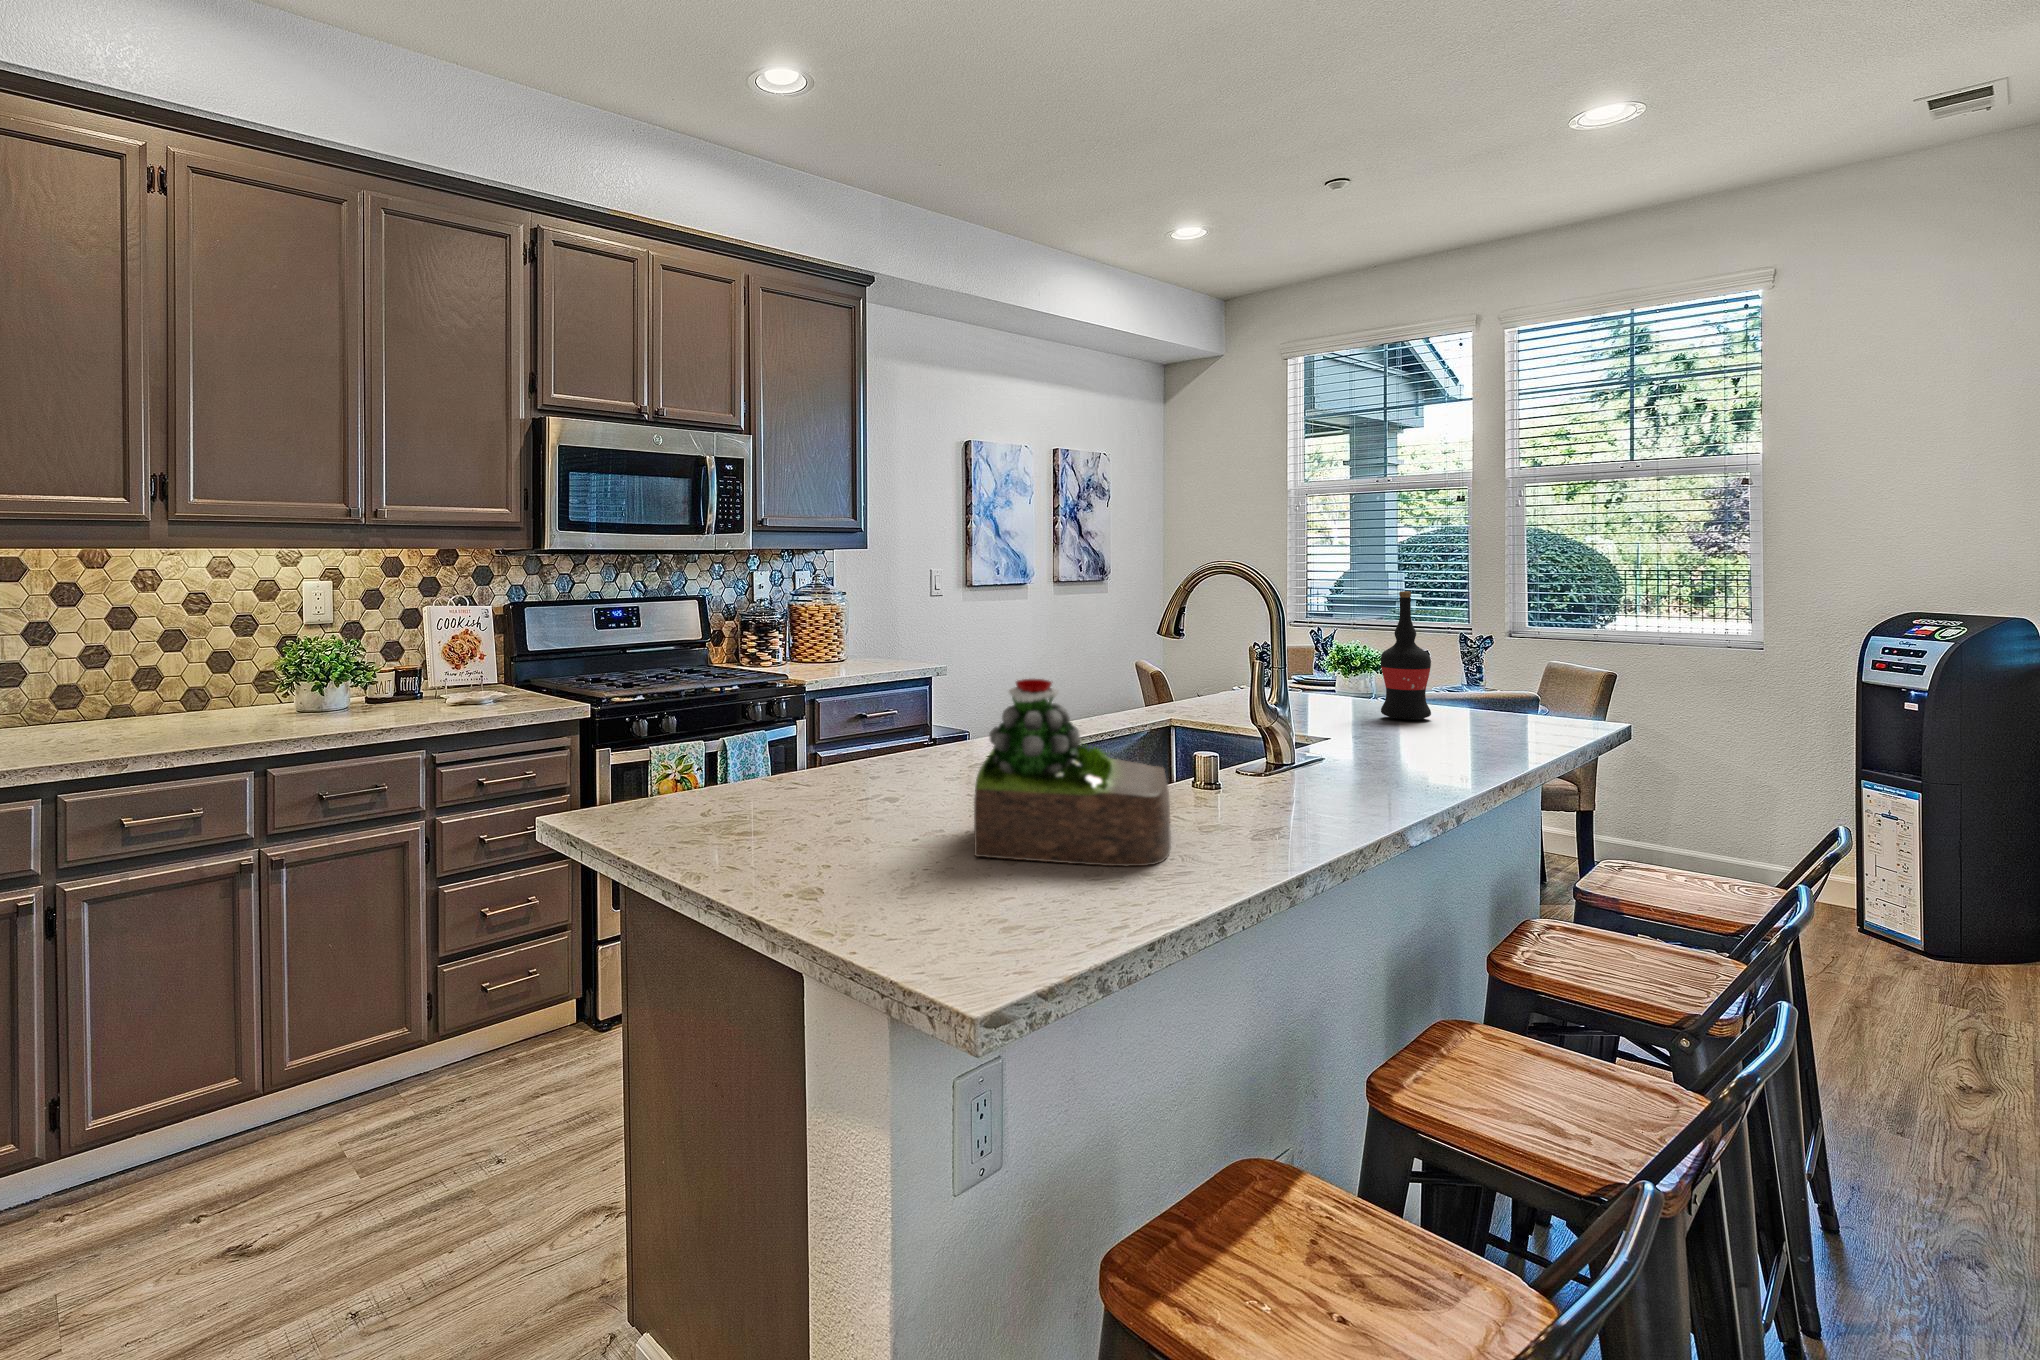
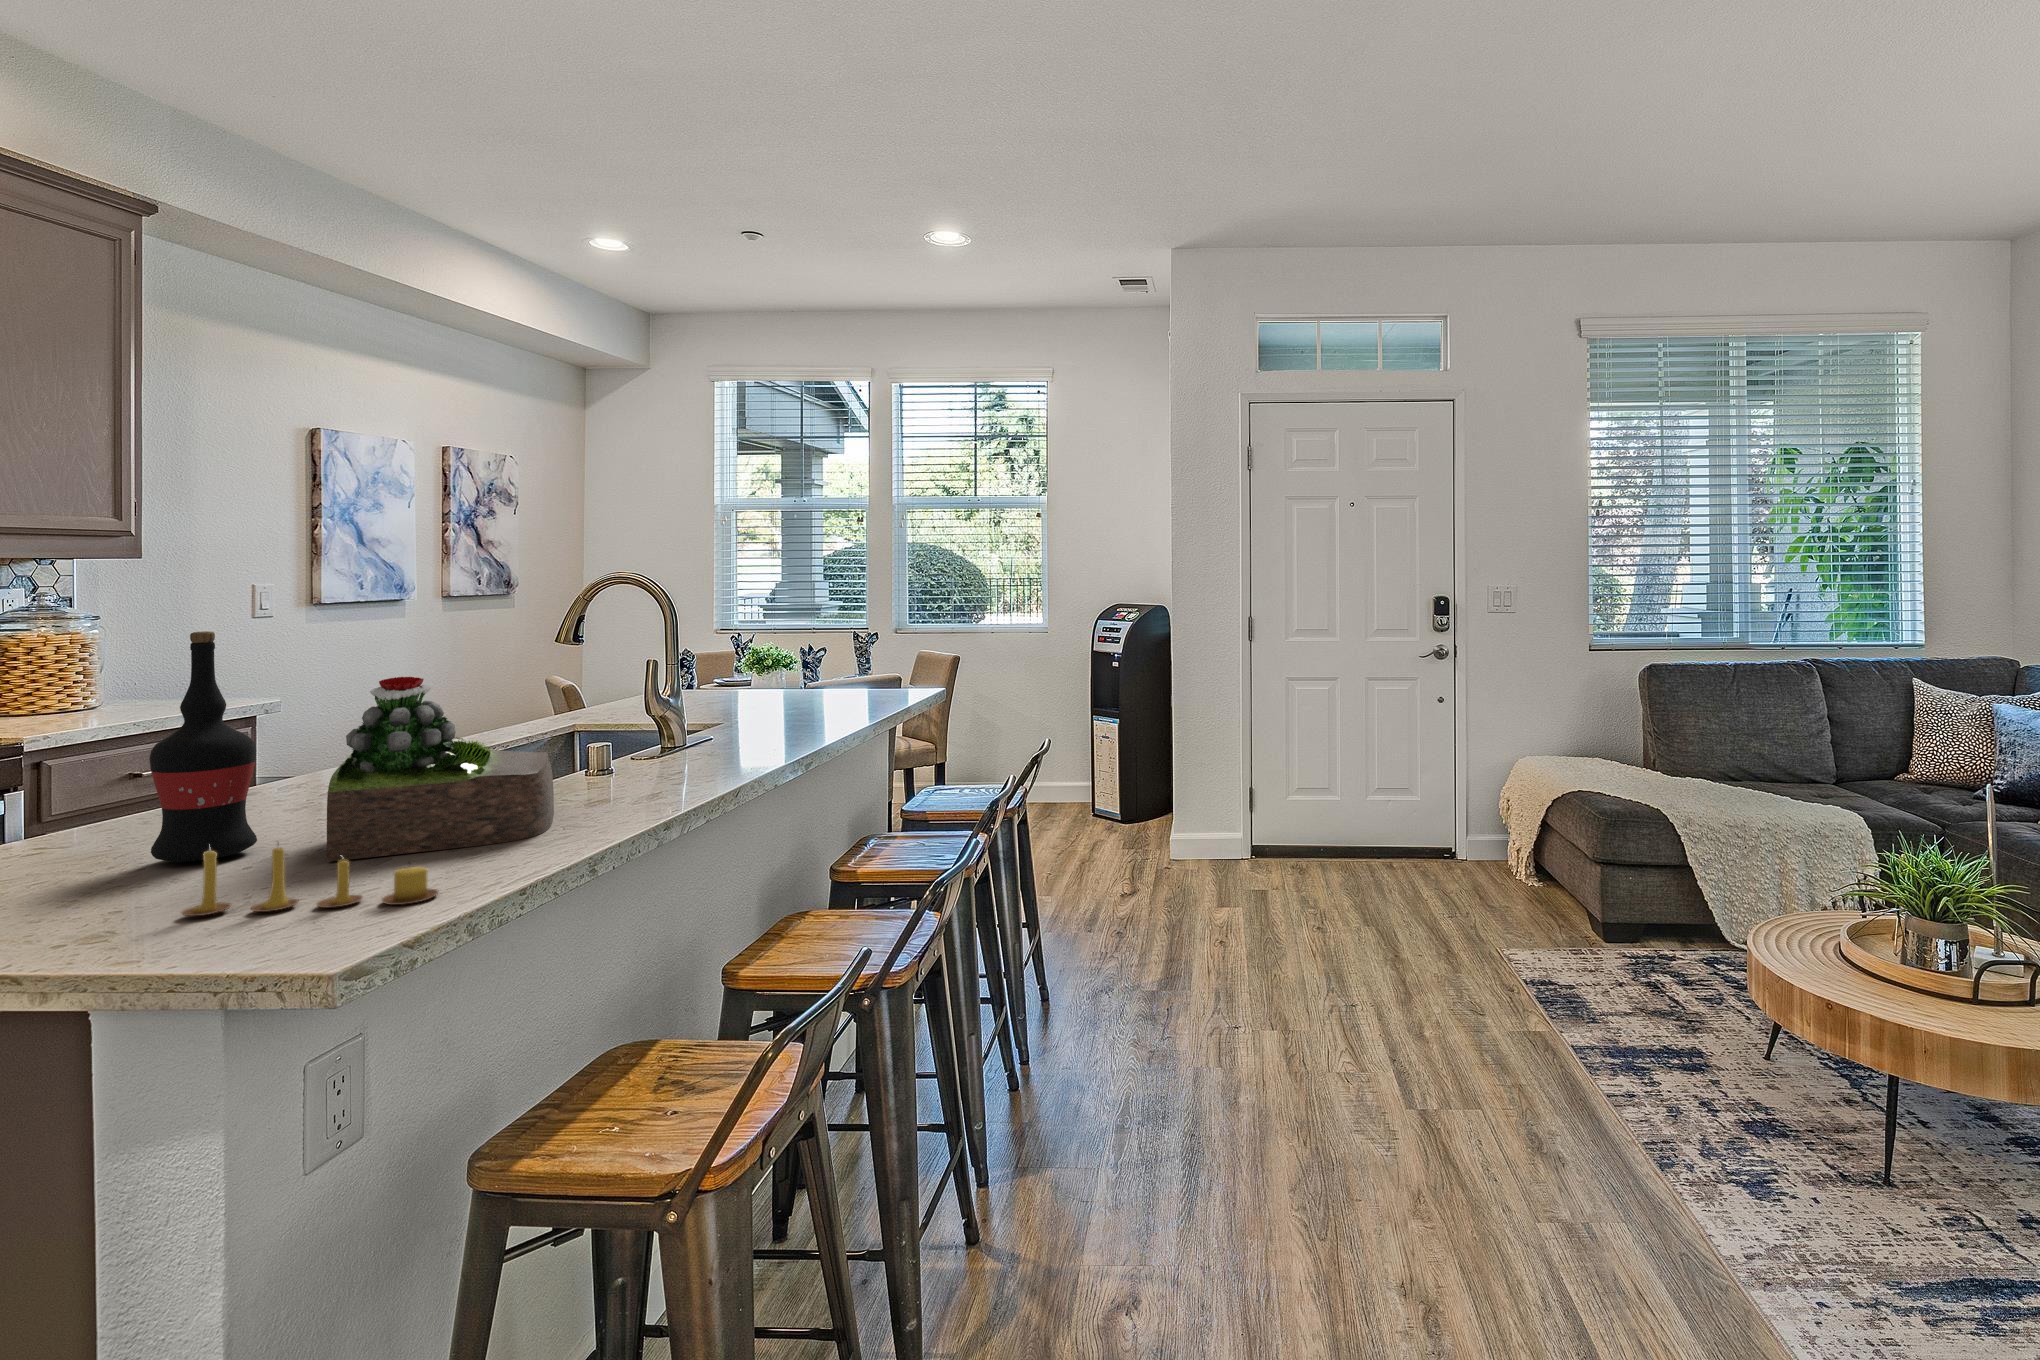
wine bottle: present [1380,591,1431,720] -> present [149,631,257,862]
candle: none [864,836,1071,938] -> present [182,847,439,916]

